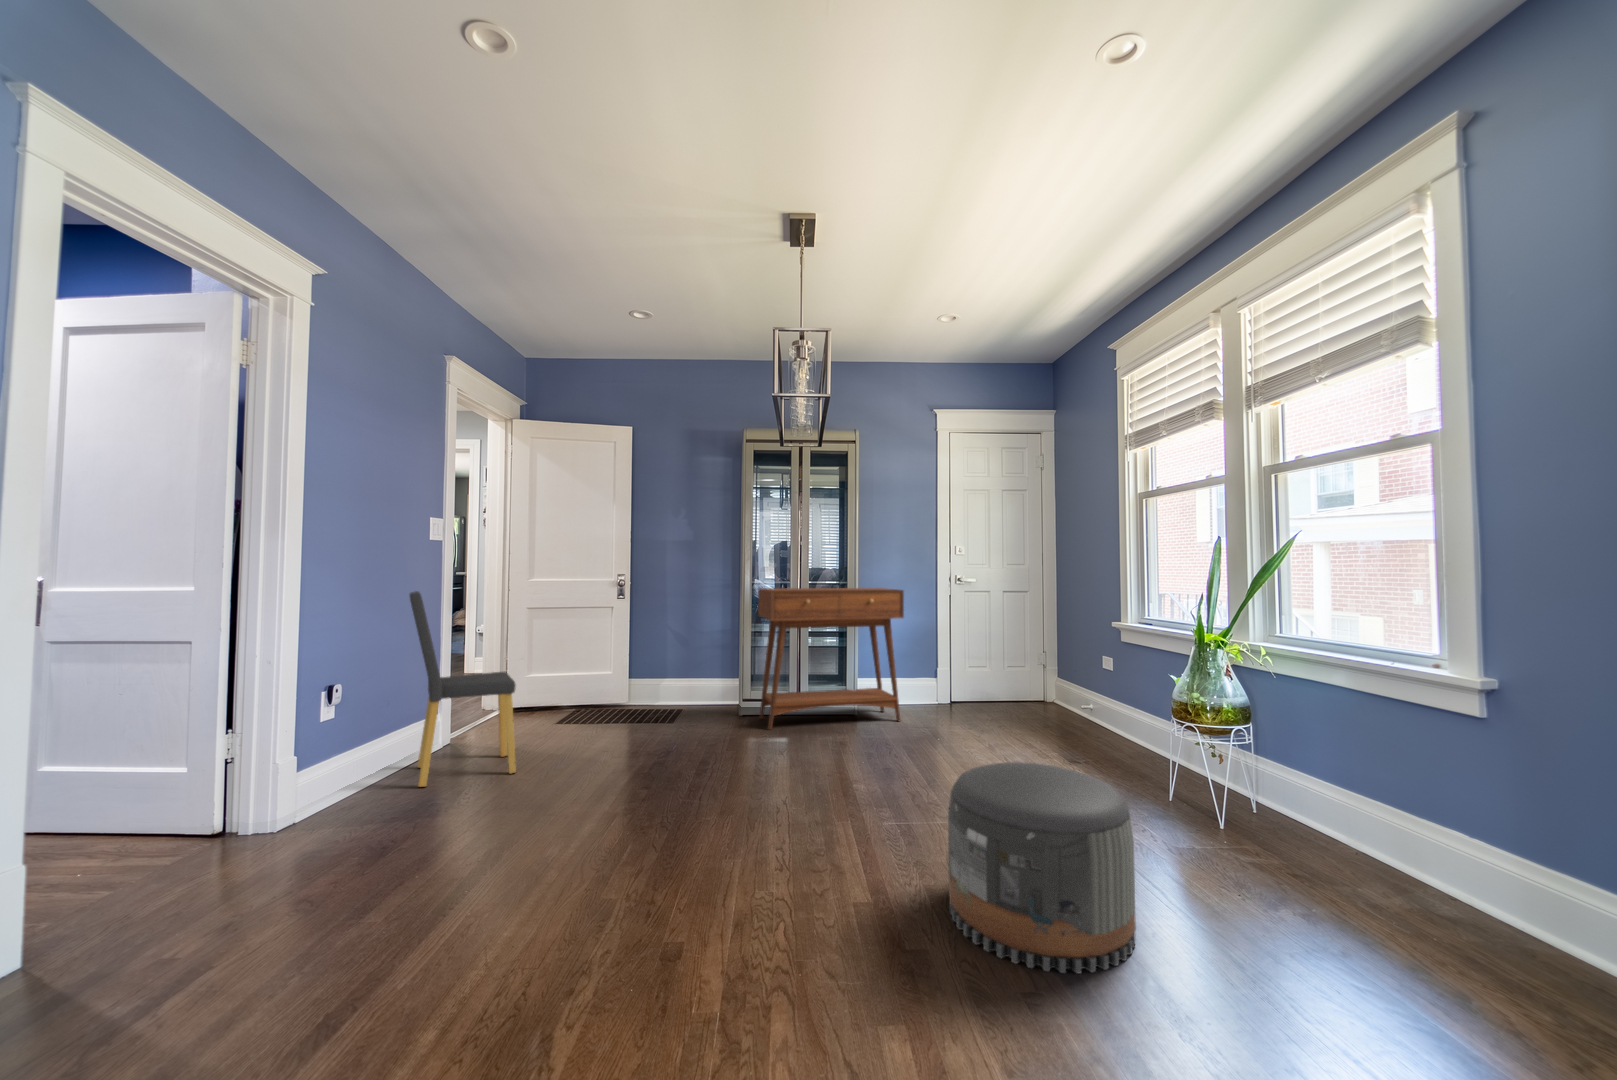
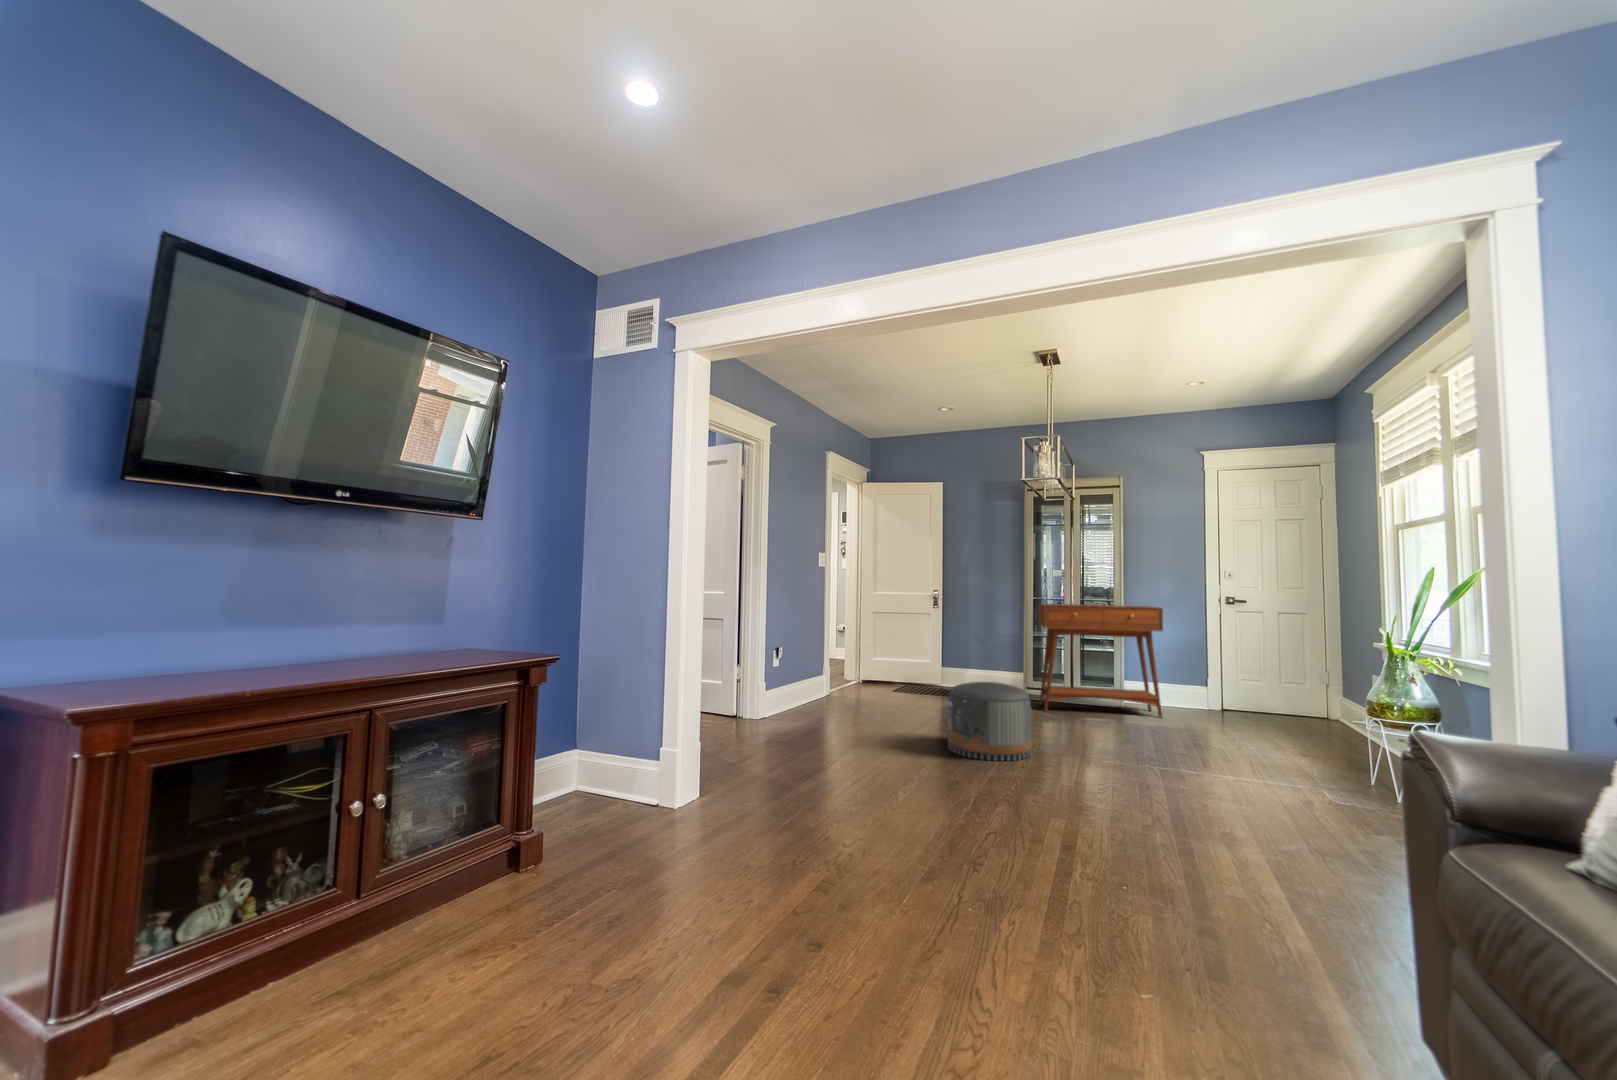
dining chair: present [410,591,516,787] -> none [811,598,871,713]
pouf: present [948,762,1136,973] -> present [948,682,1032,761]

